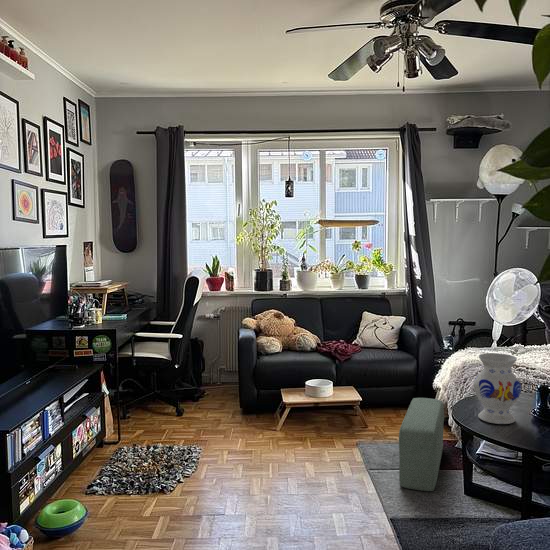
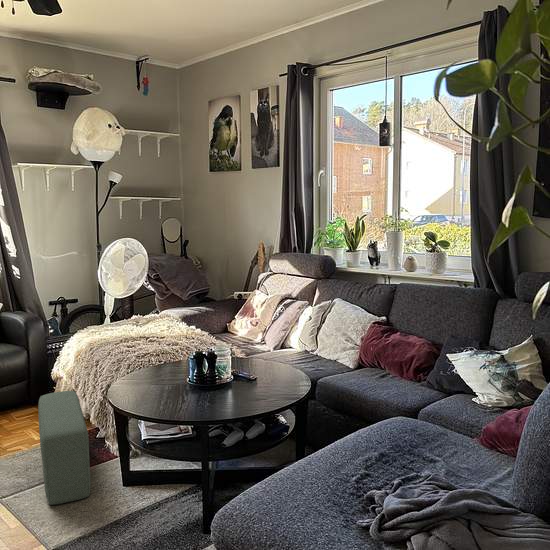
vase: present [474,353,521,424] -> none [130,328,179,403]

